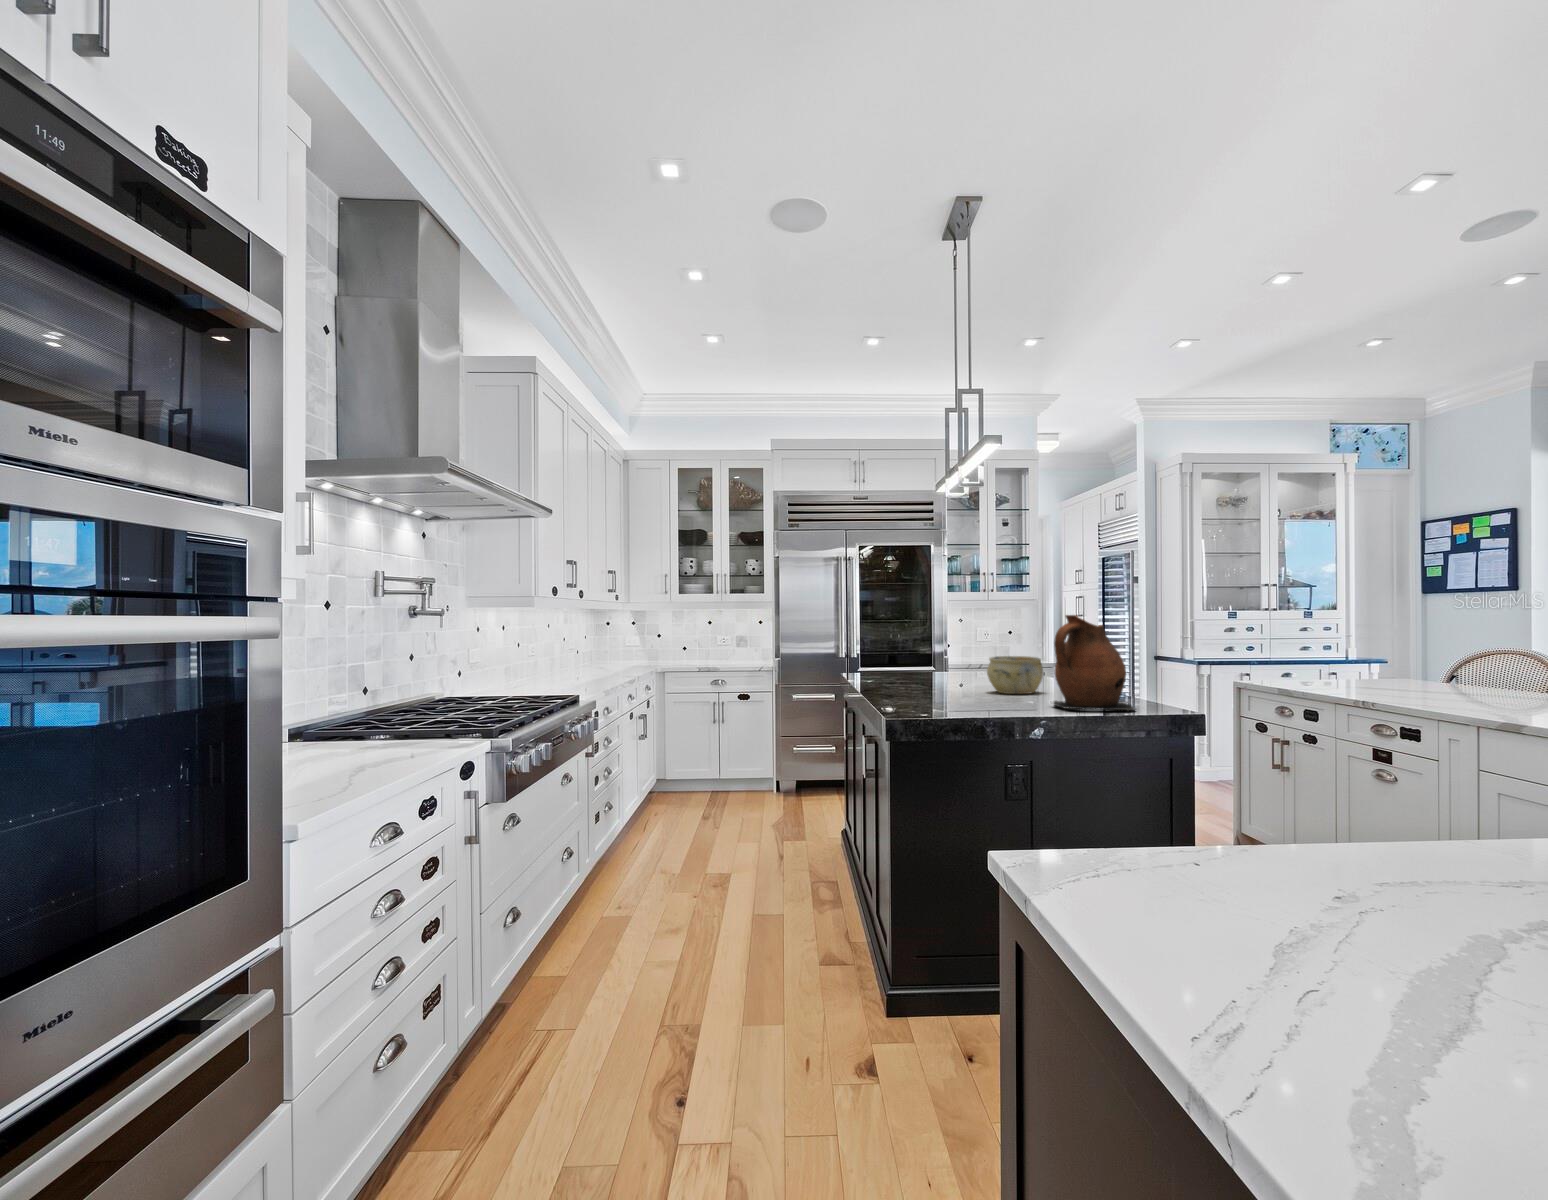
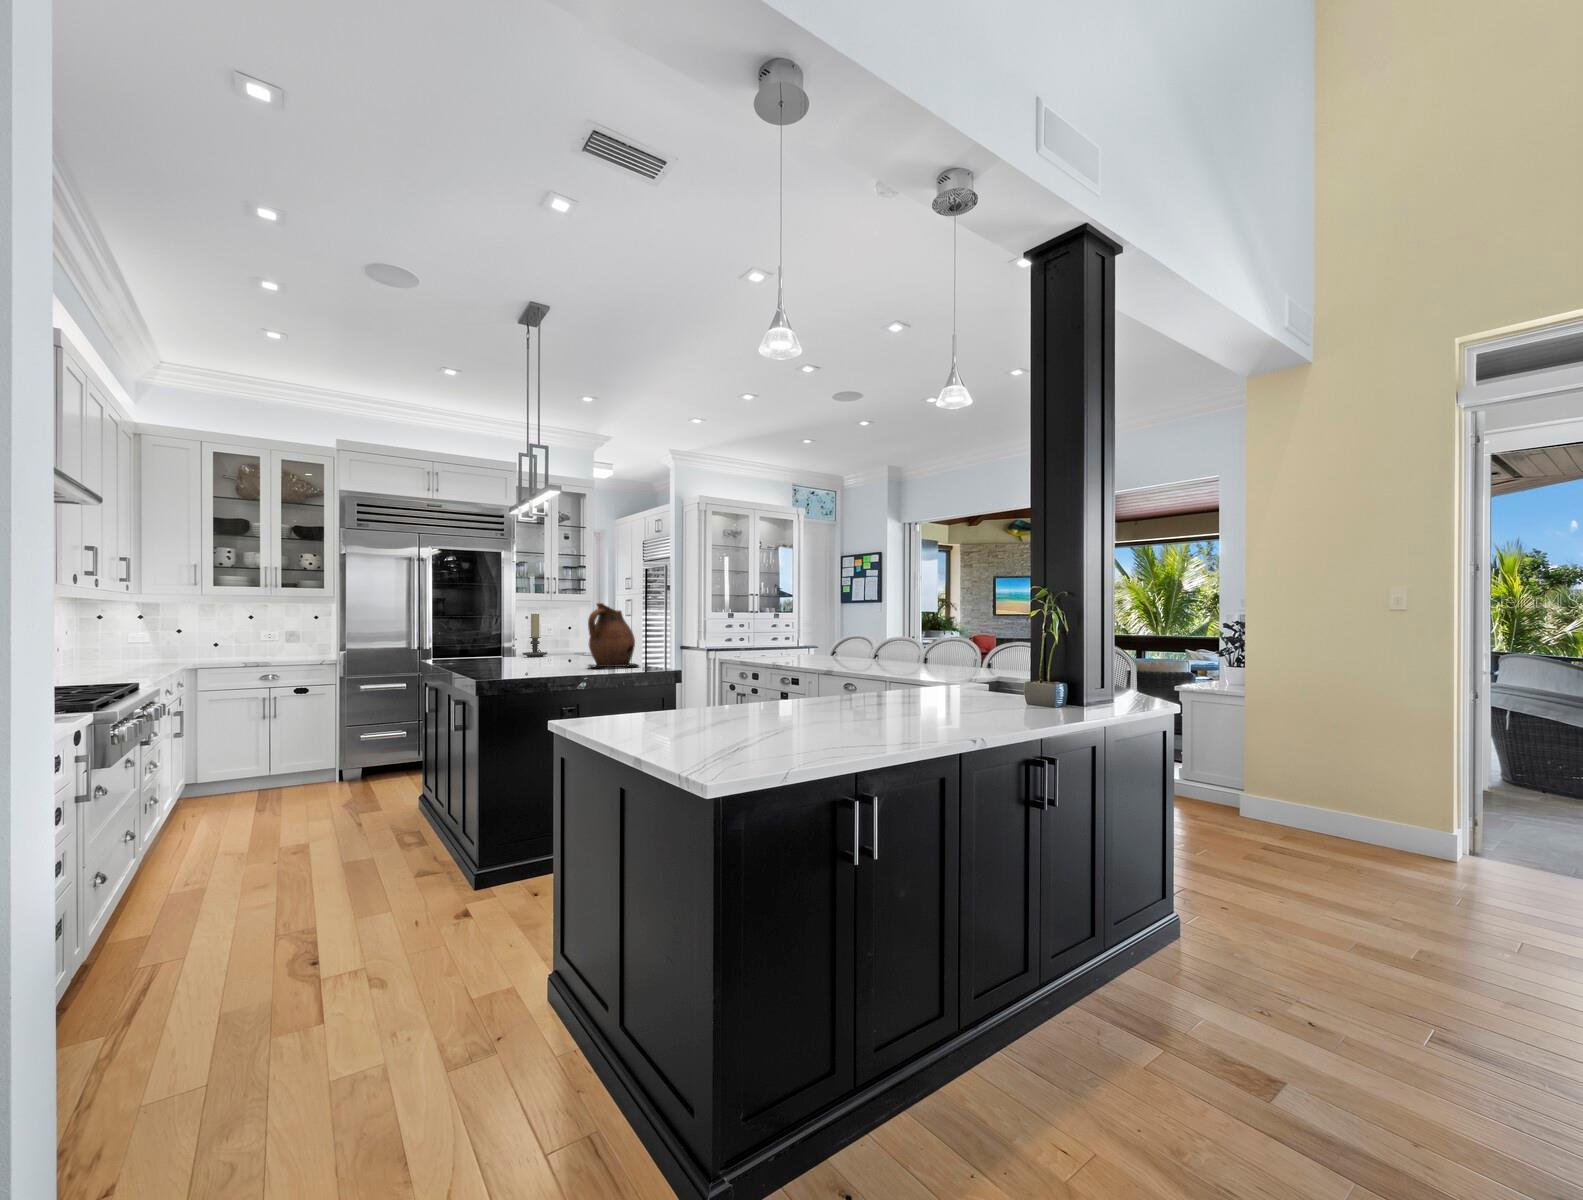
candle holder: none [958,619,988,674] -> present [522,613,547,657]
ceramic bowl: present [987,656,1043,694] -> none [543,637,585,664]

